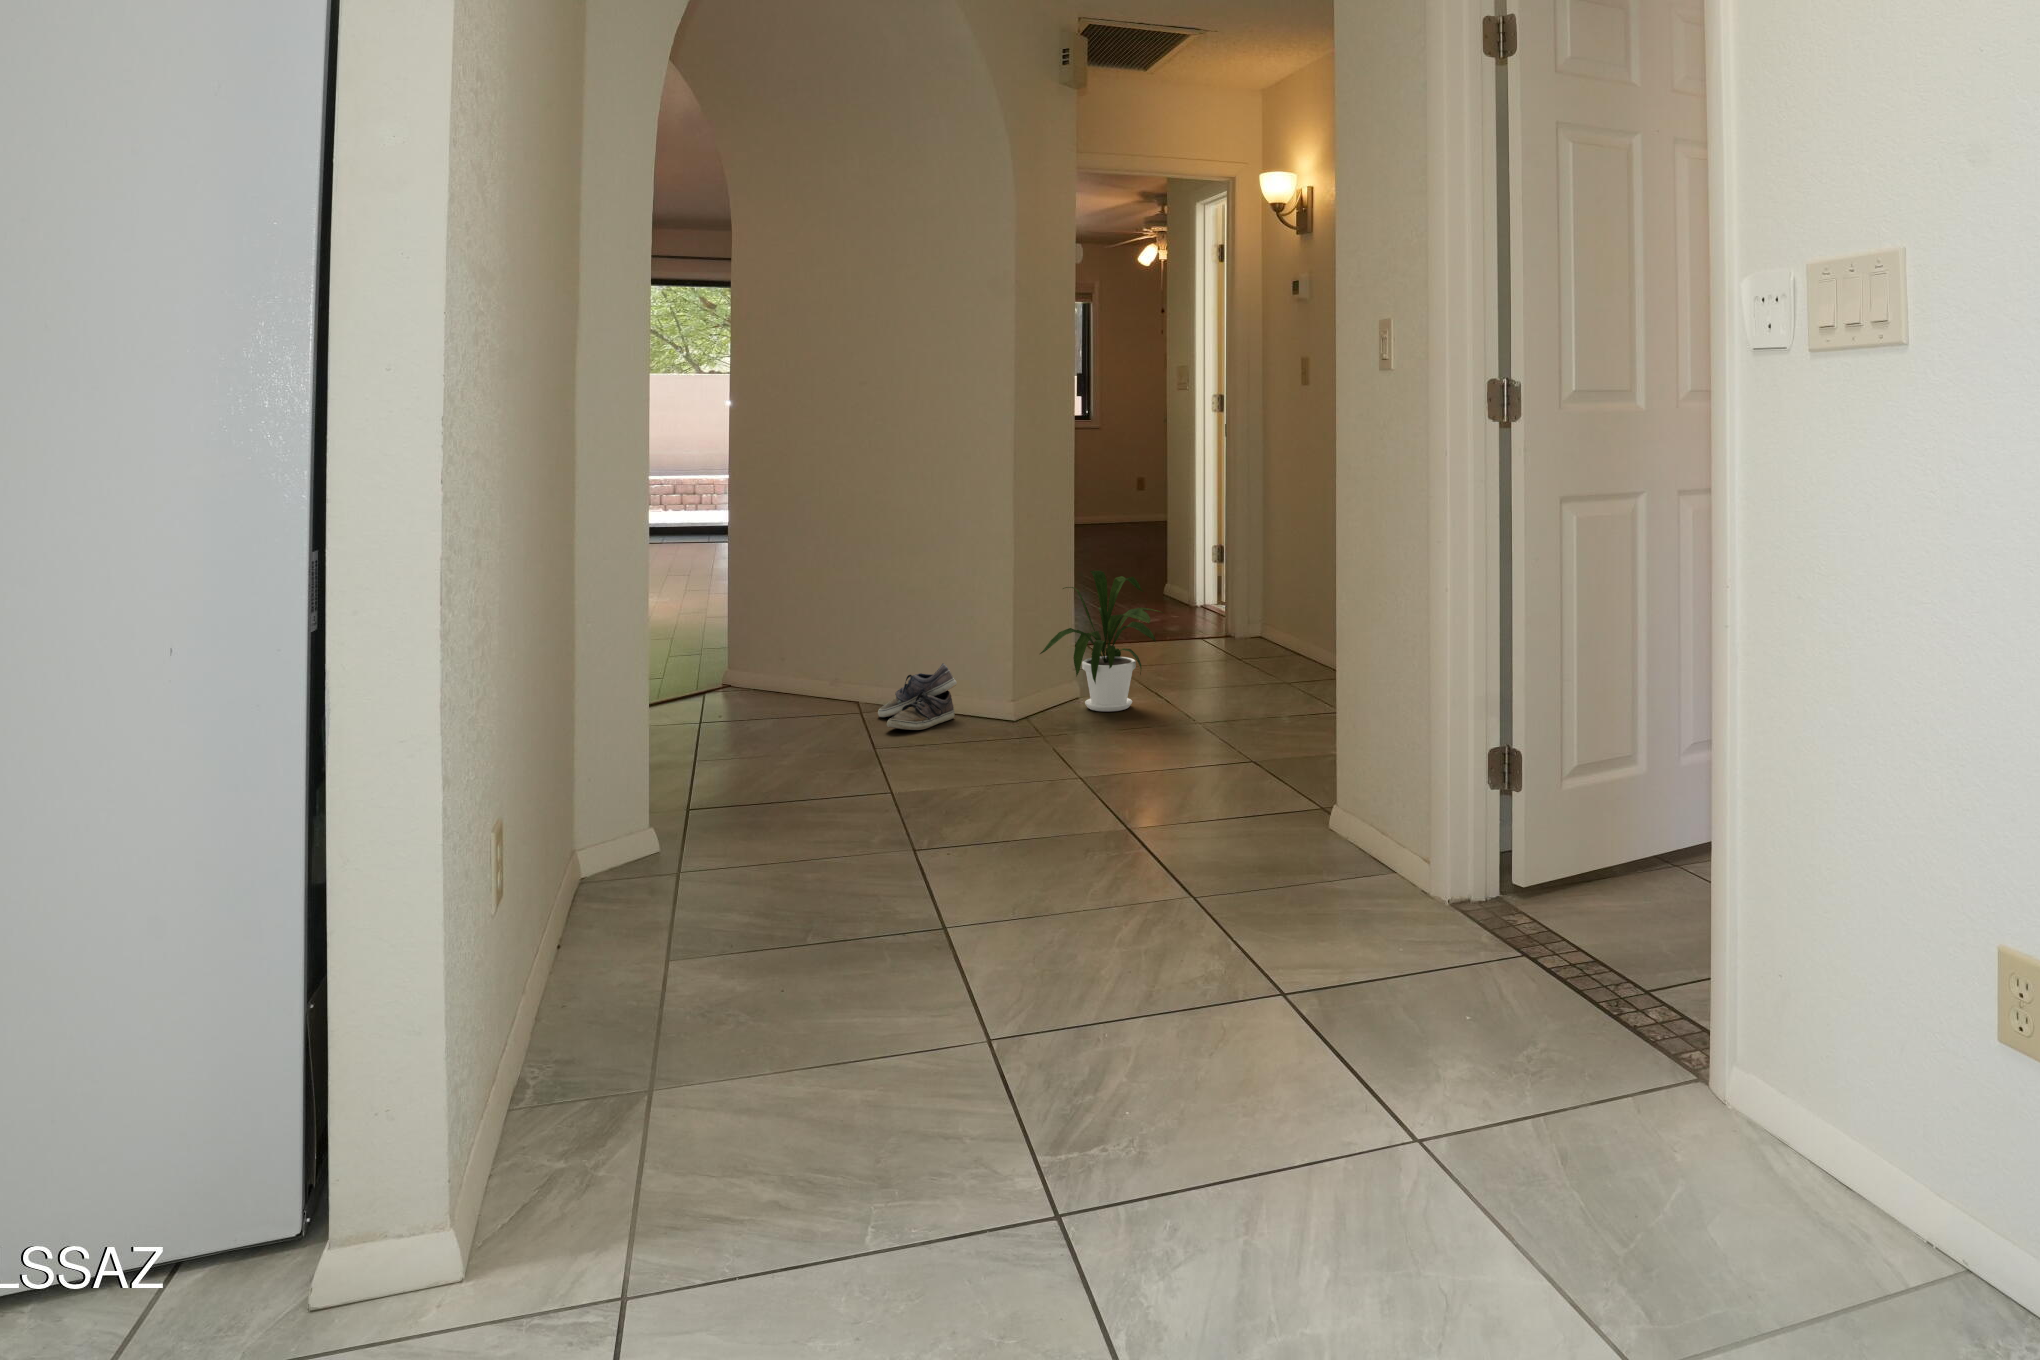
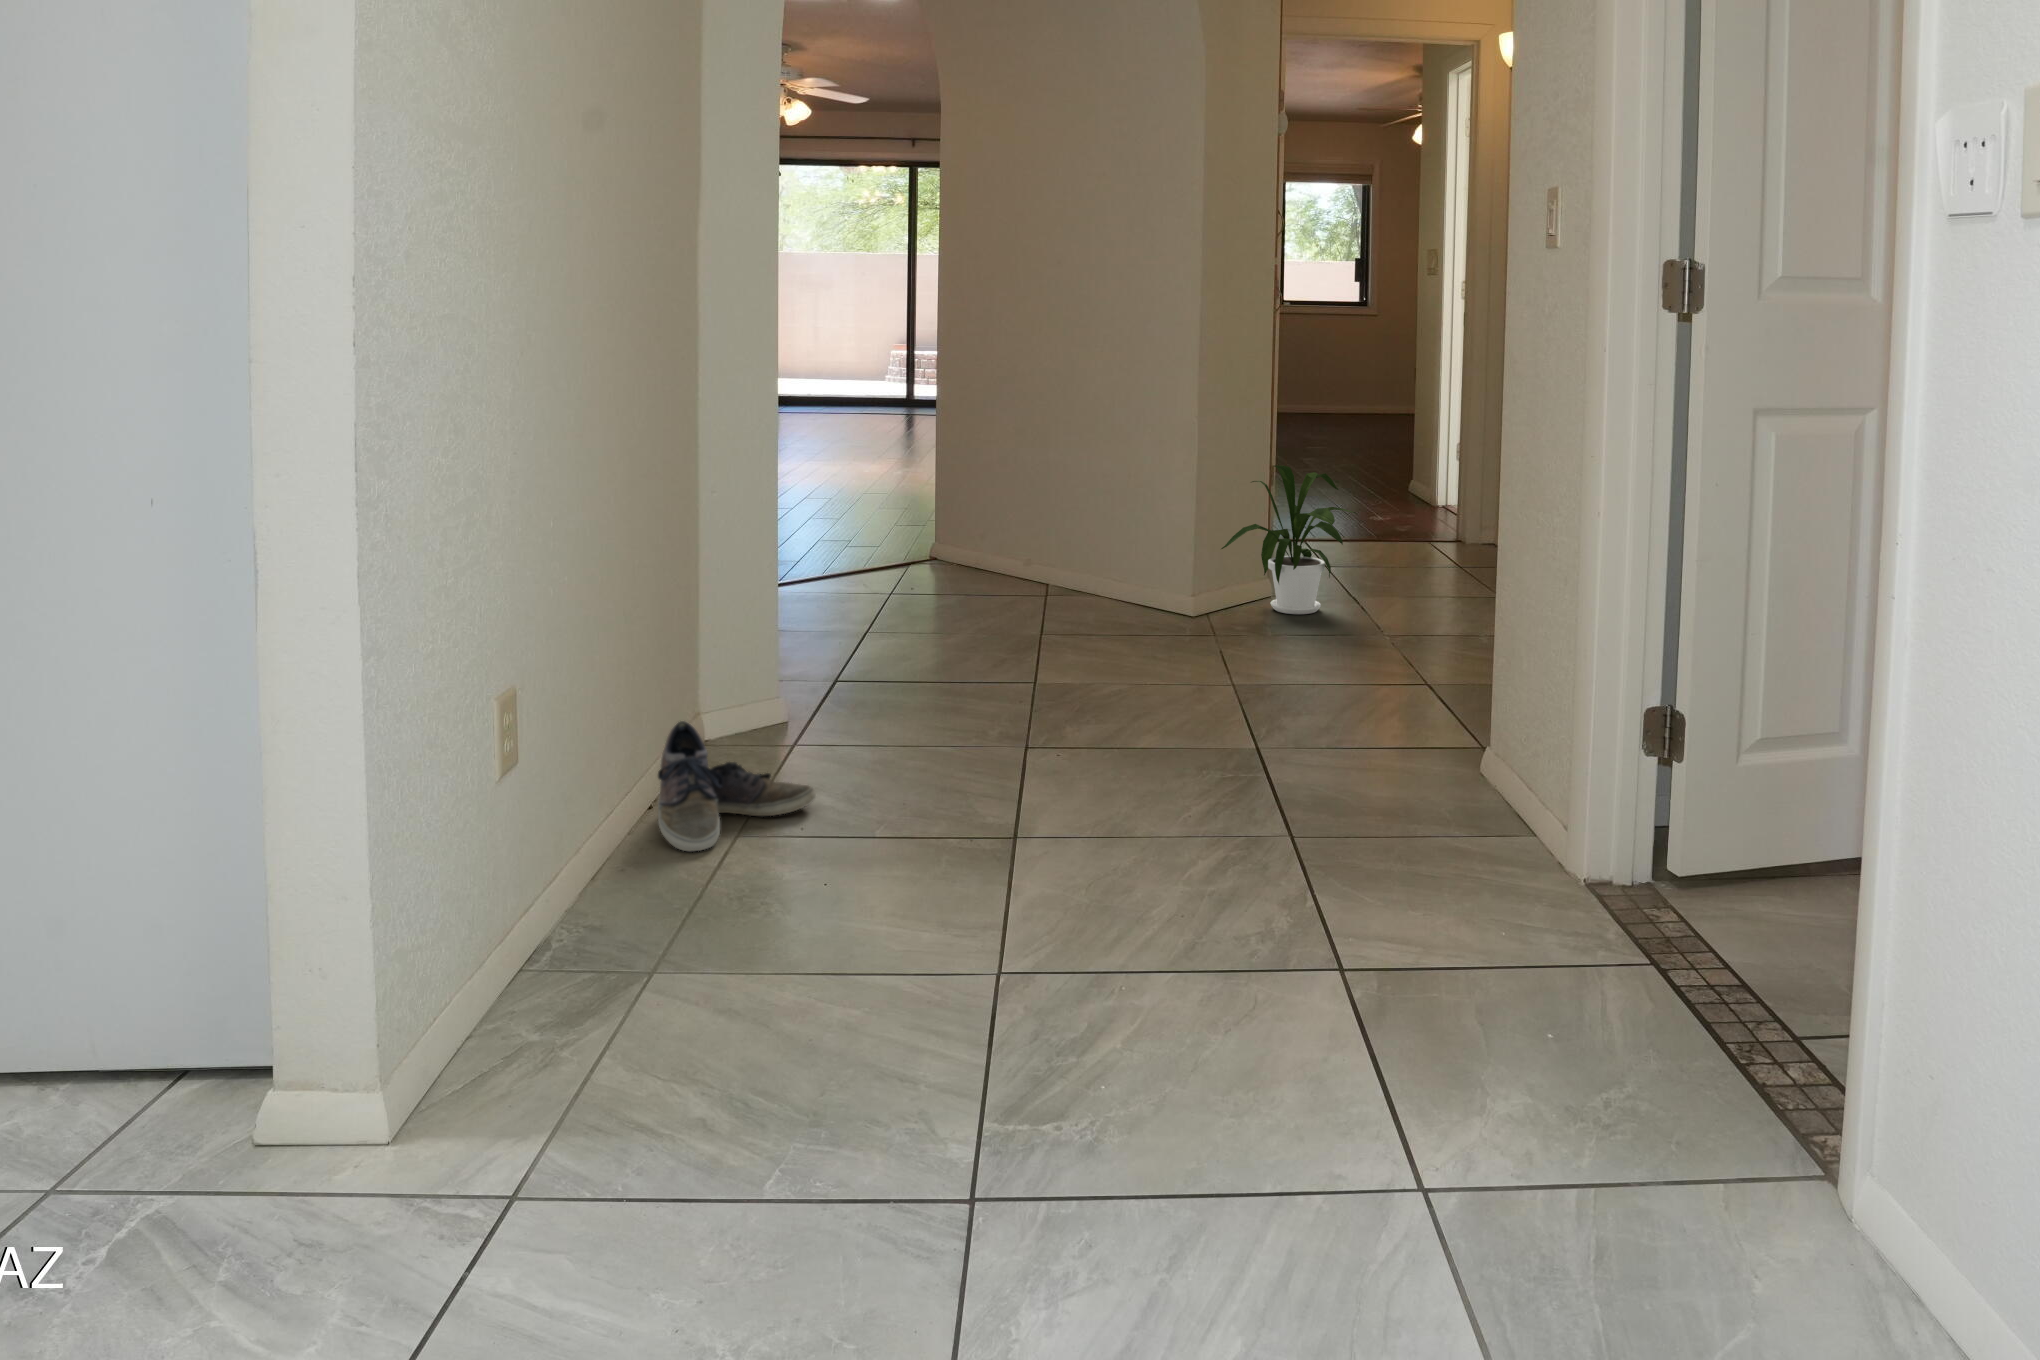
shoe: present [878,663,957,730] -> present [658,721,816,852]

